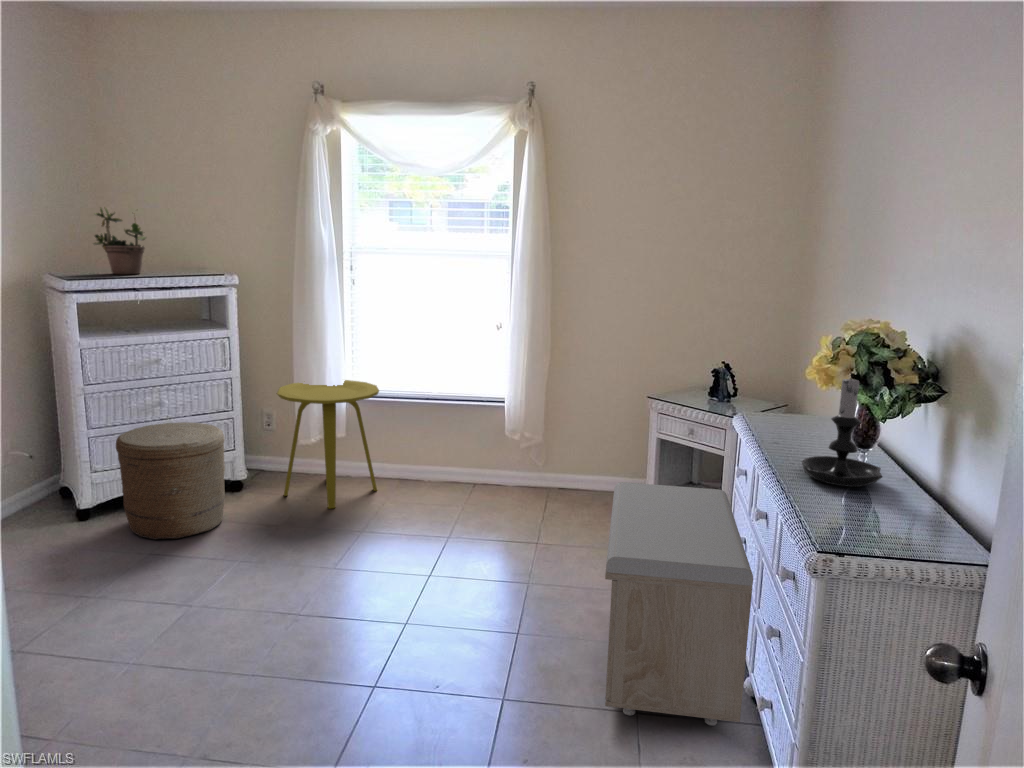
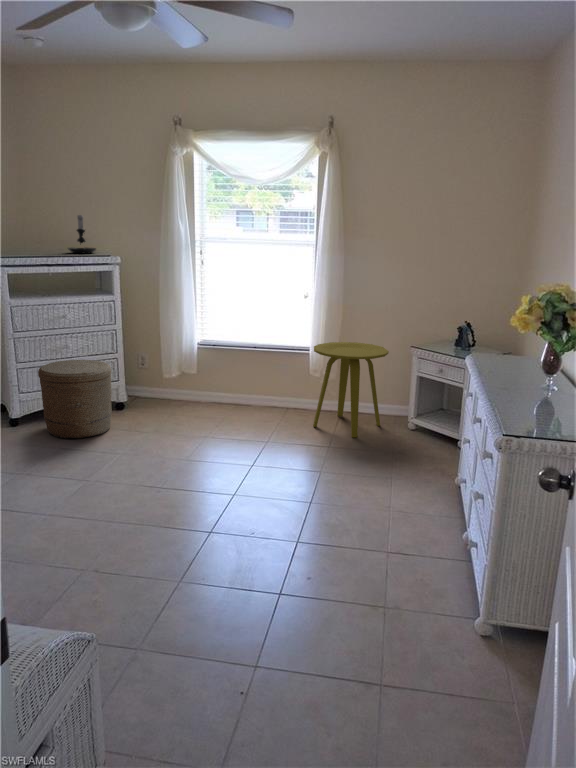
potted plant: present [93,208,146,274] -> none [19,203,57,255]
candle holder: present [802,373,882,487] -> present [68,215,96,253]
side table: present [277,380,379,508] -> present [313,342,389,437]
storage bench: present [605,482,753,725] -> none [366,400,466,558]

